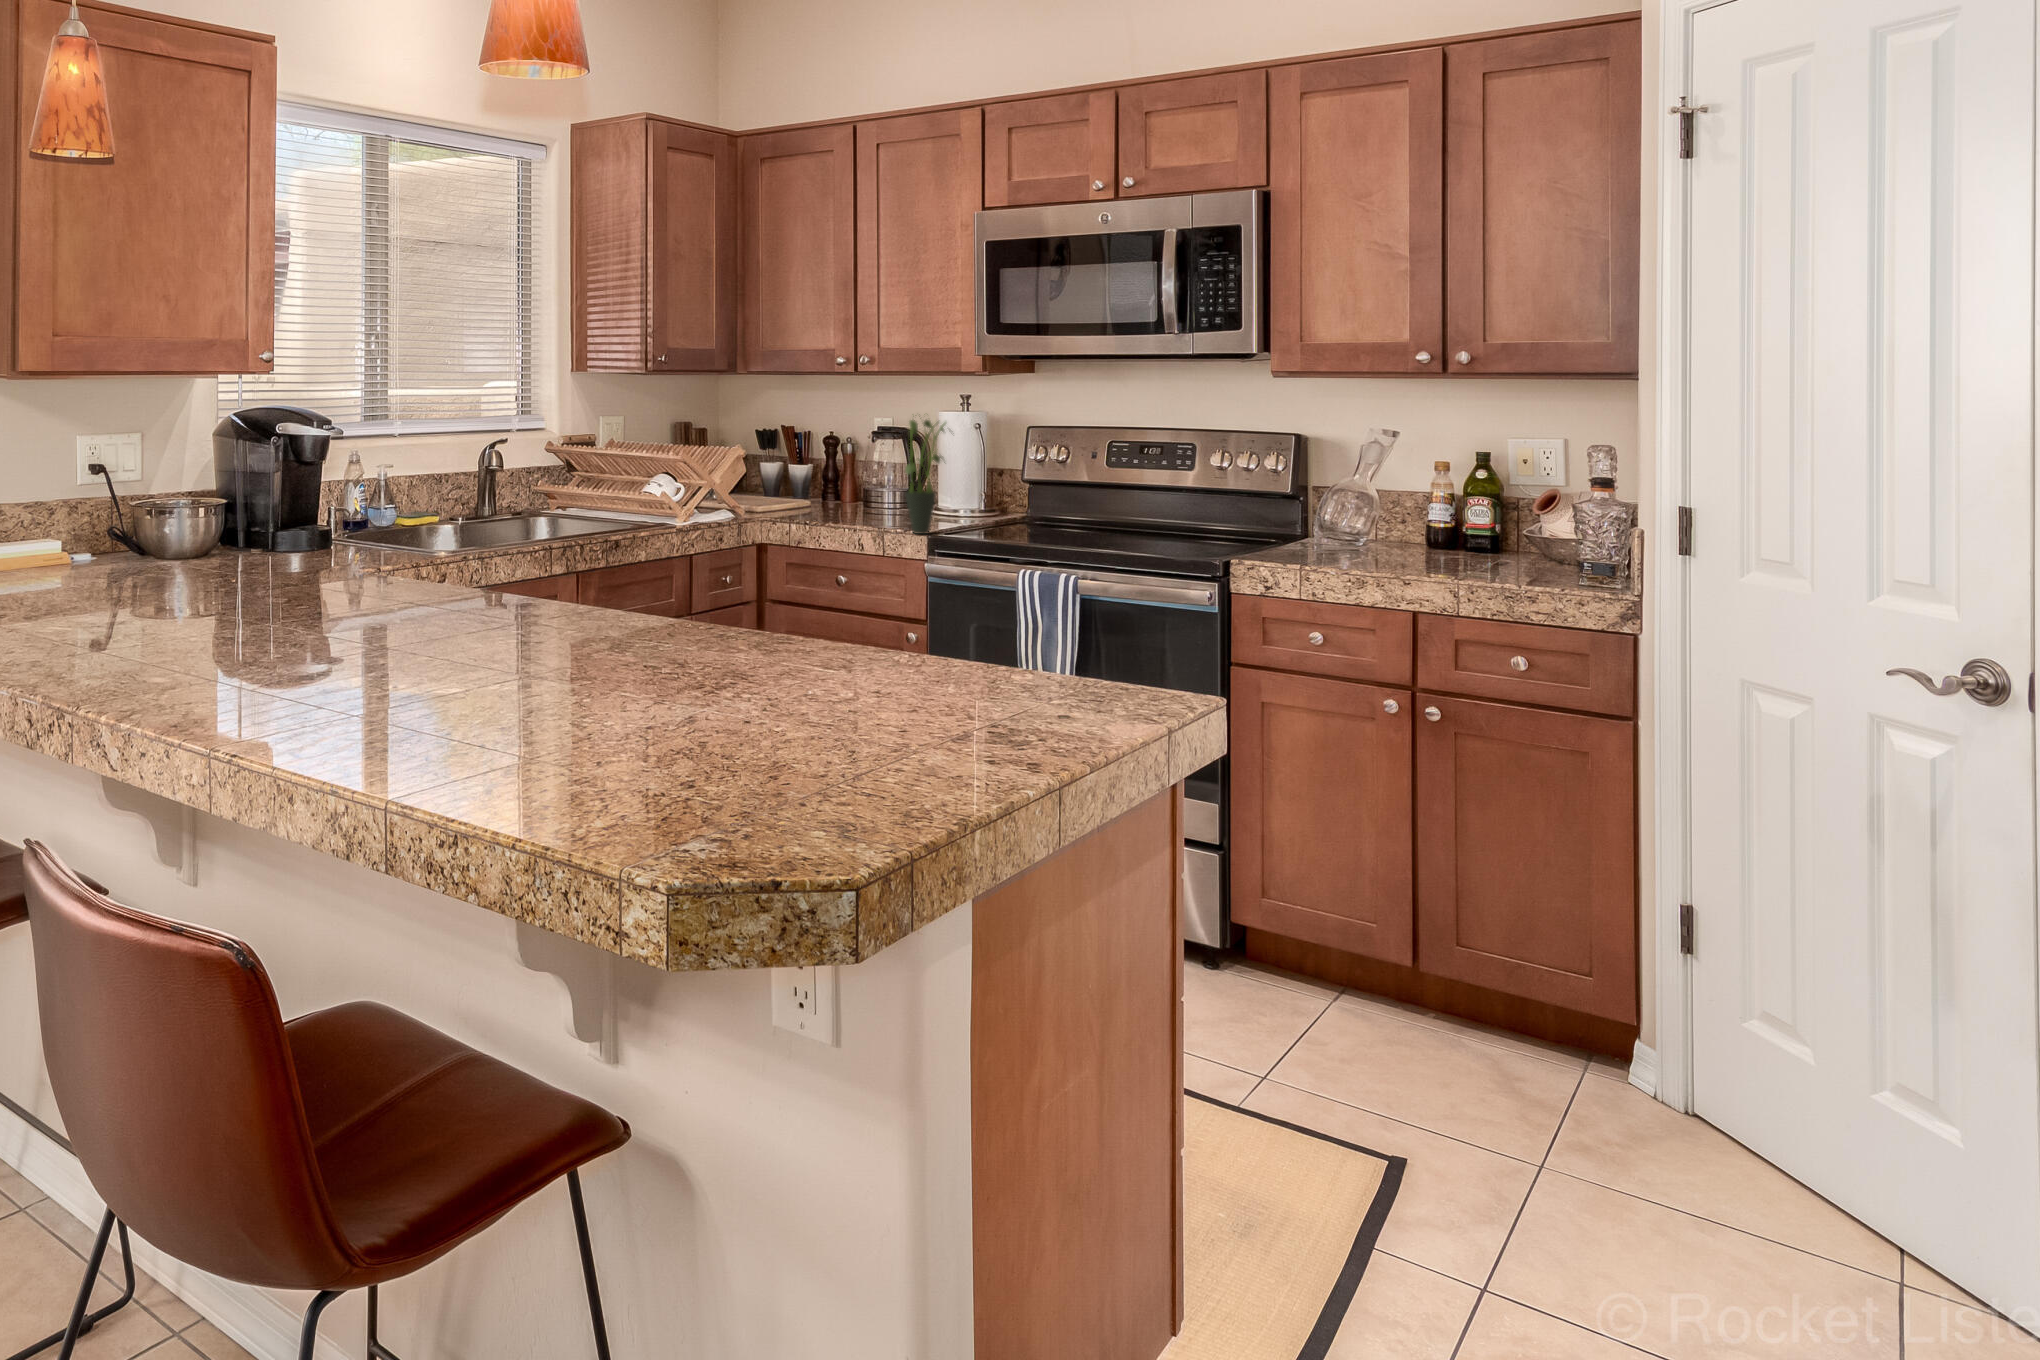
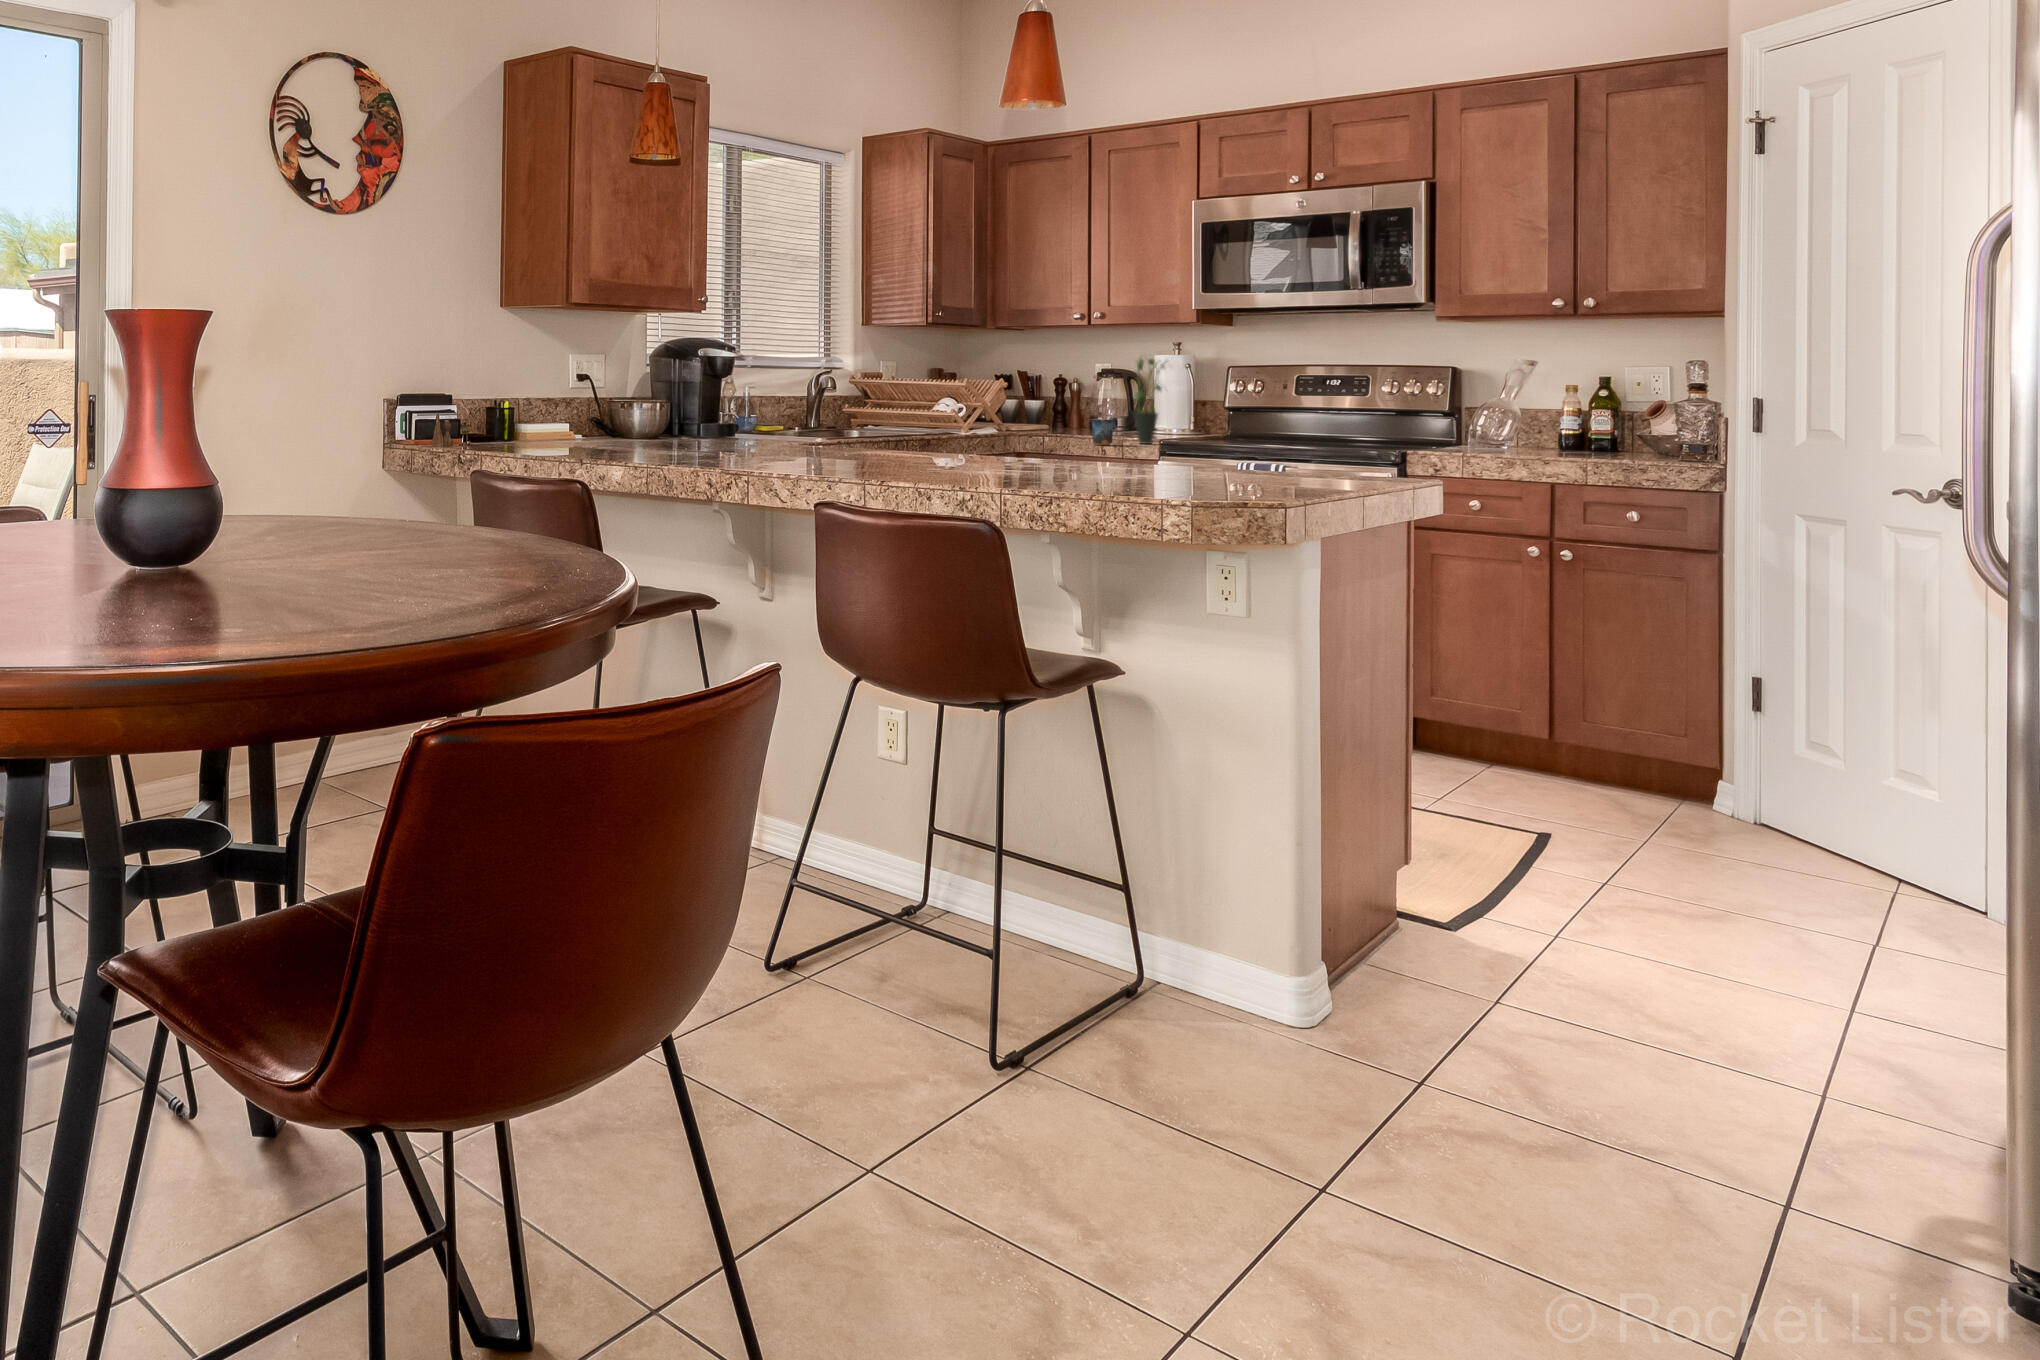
mug: none [843,502,879,541] -> present [1091,418,1118,445]

